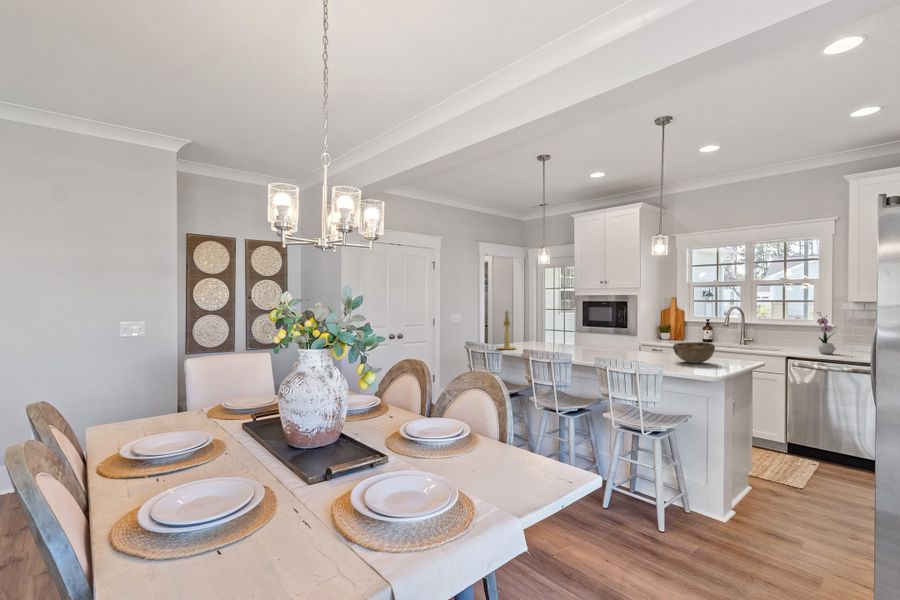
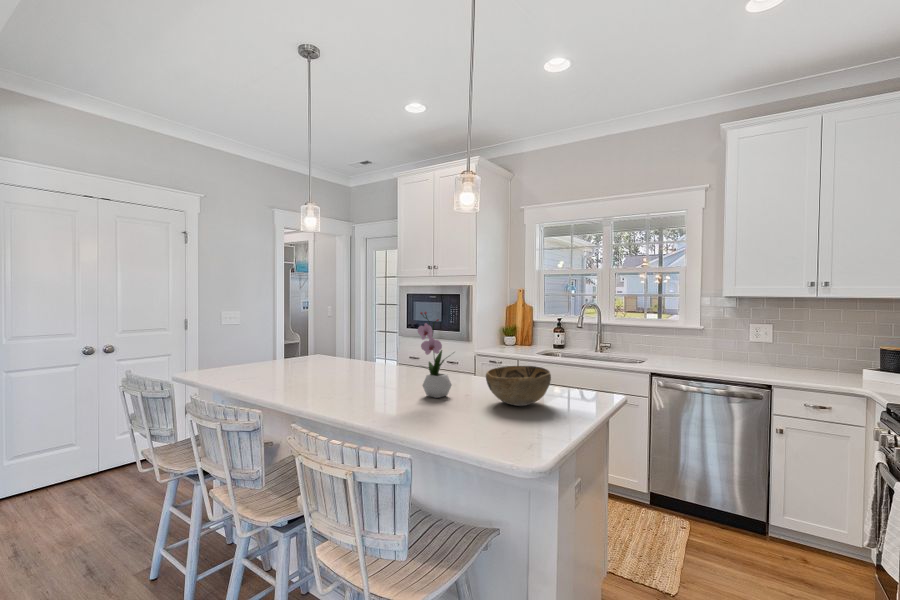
candle holder: present [498,311,516,350] -> none [220,306,256,377]
flower arrangement: present [817,312,836,354] -> present [418,312,452,398]

